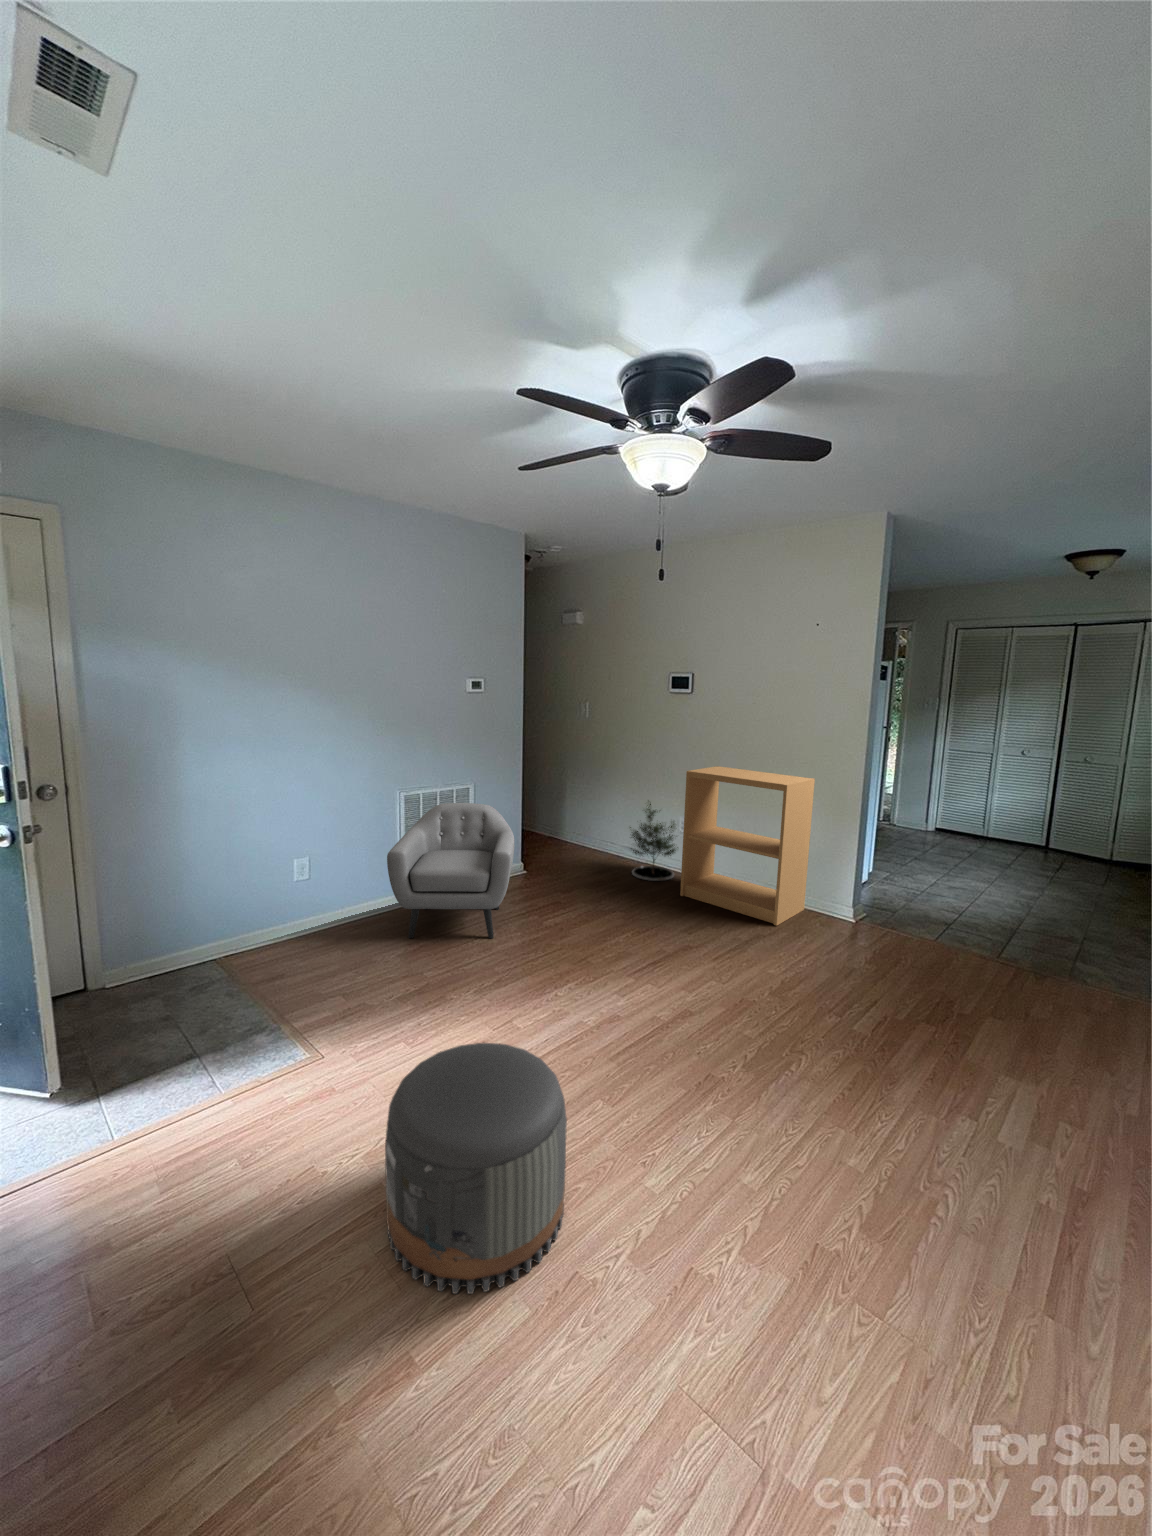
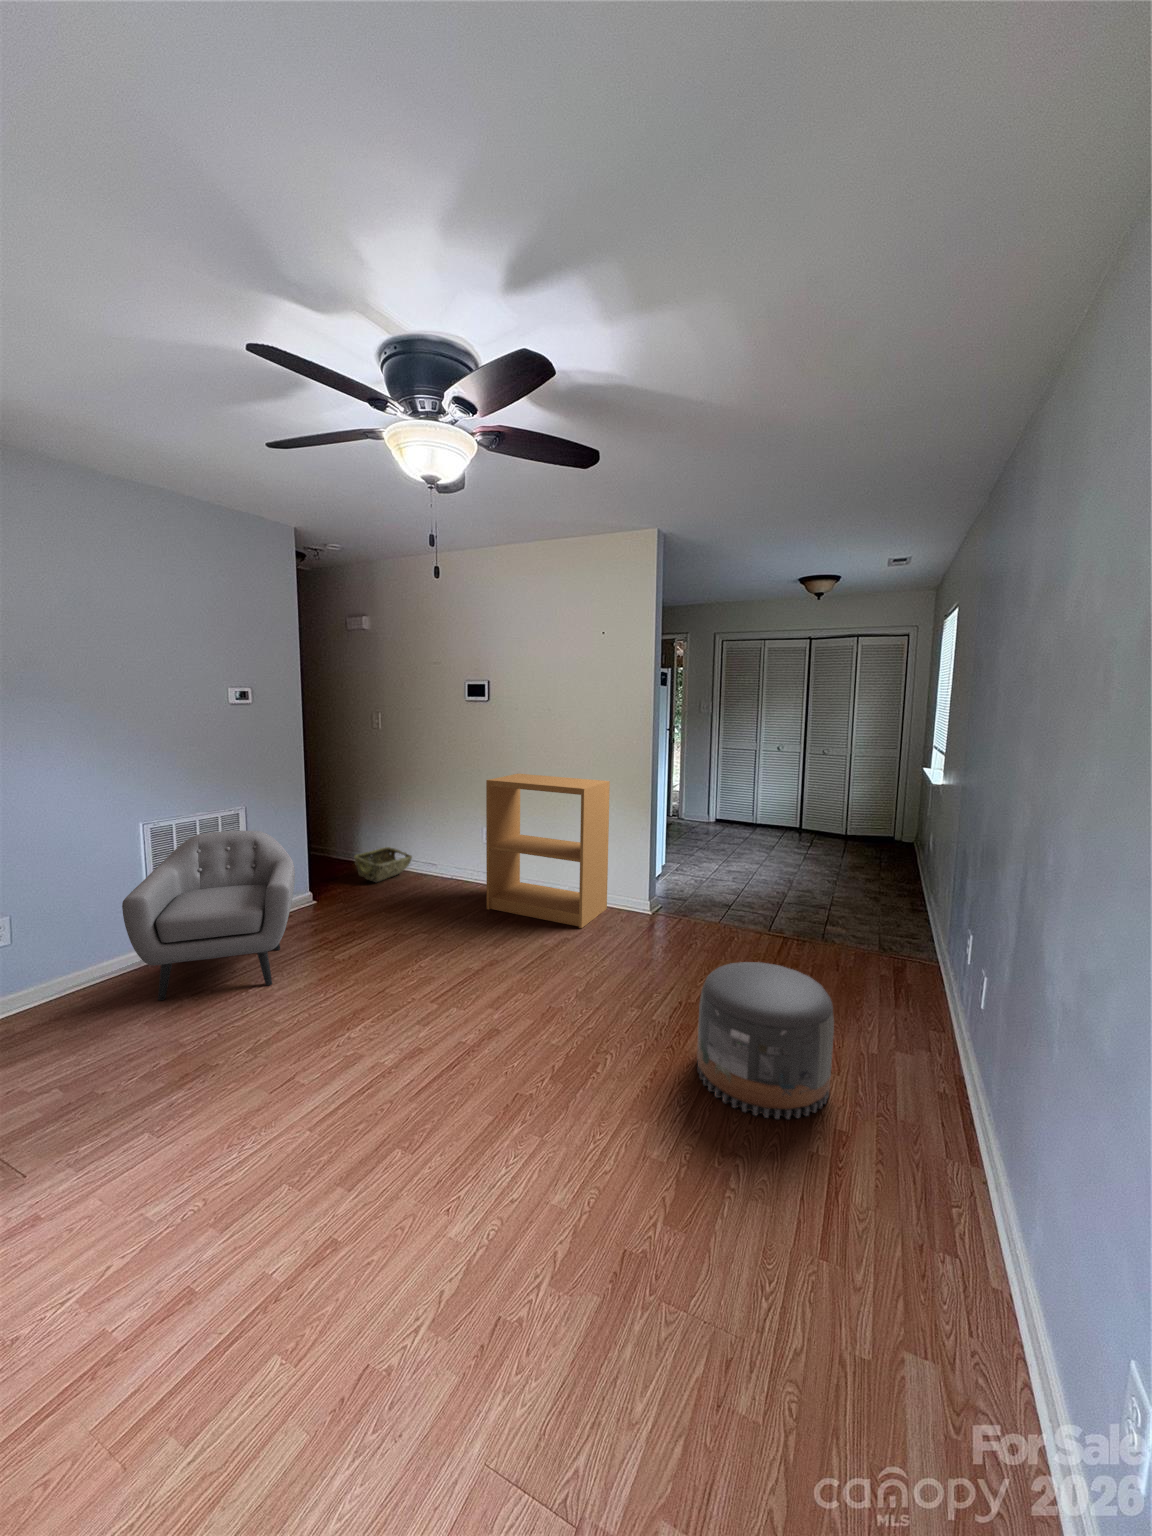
potted tree: present [630,804,678,881] -> none [428,812,485,897]
woven basket: none [560,828,611,860] -> present [354,847,412,882]
pouf: present [385,1043,567,1294] -> present [697,962,834,1119]

